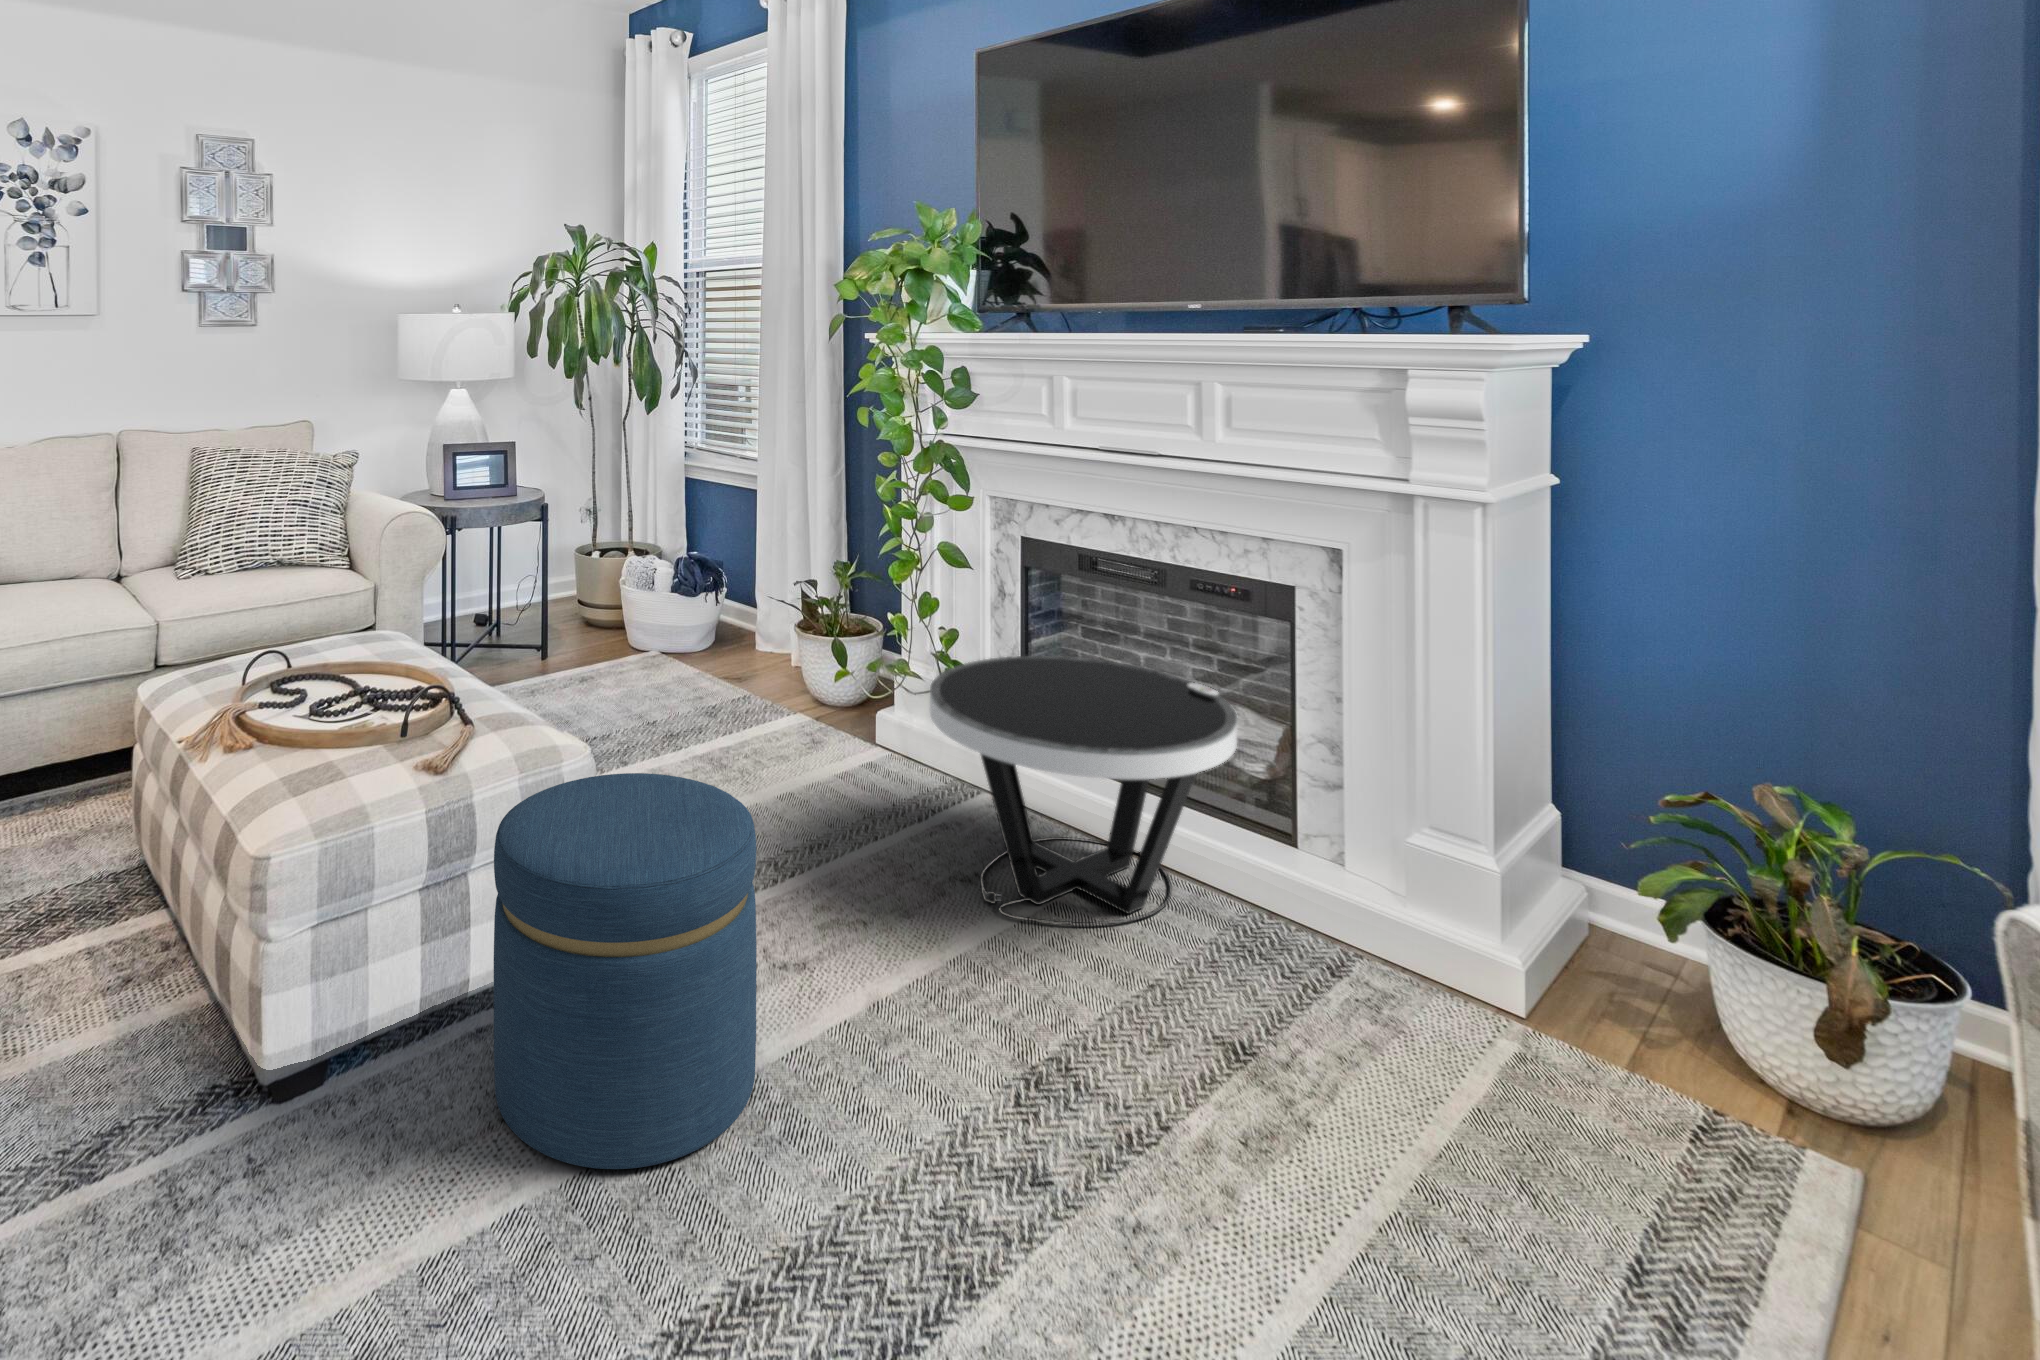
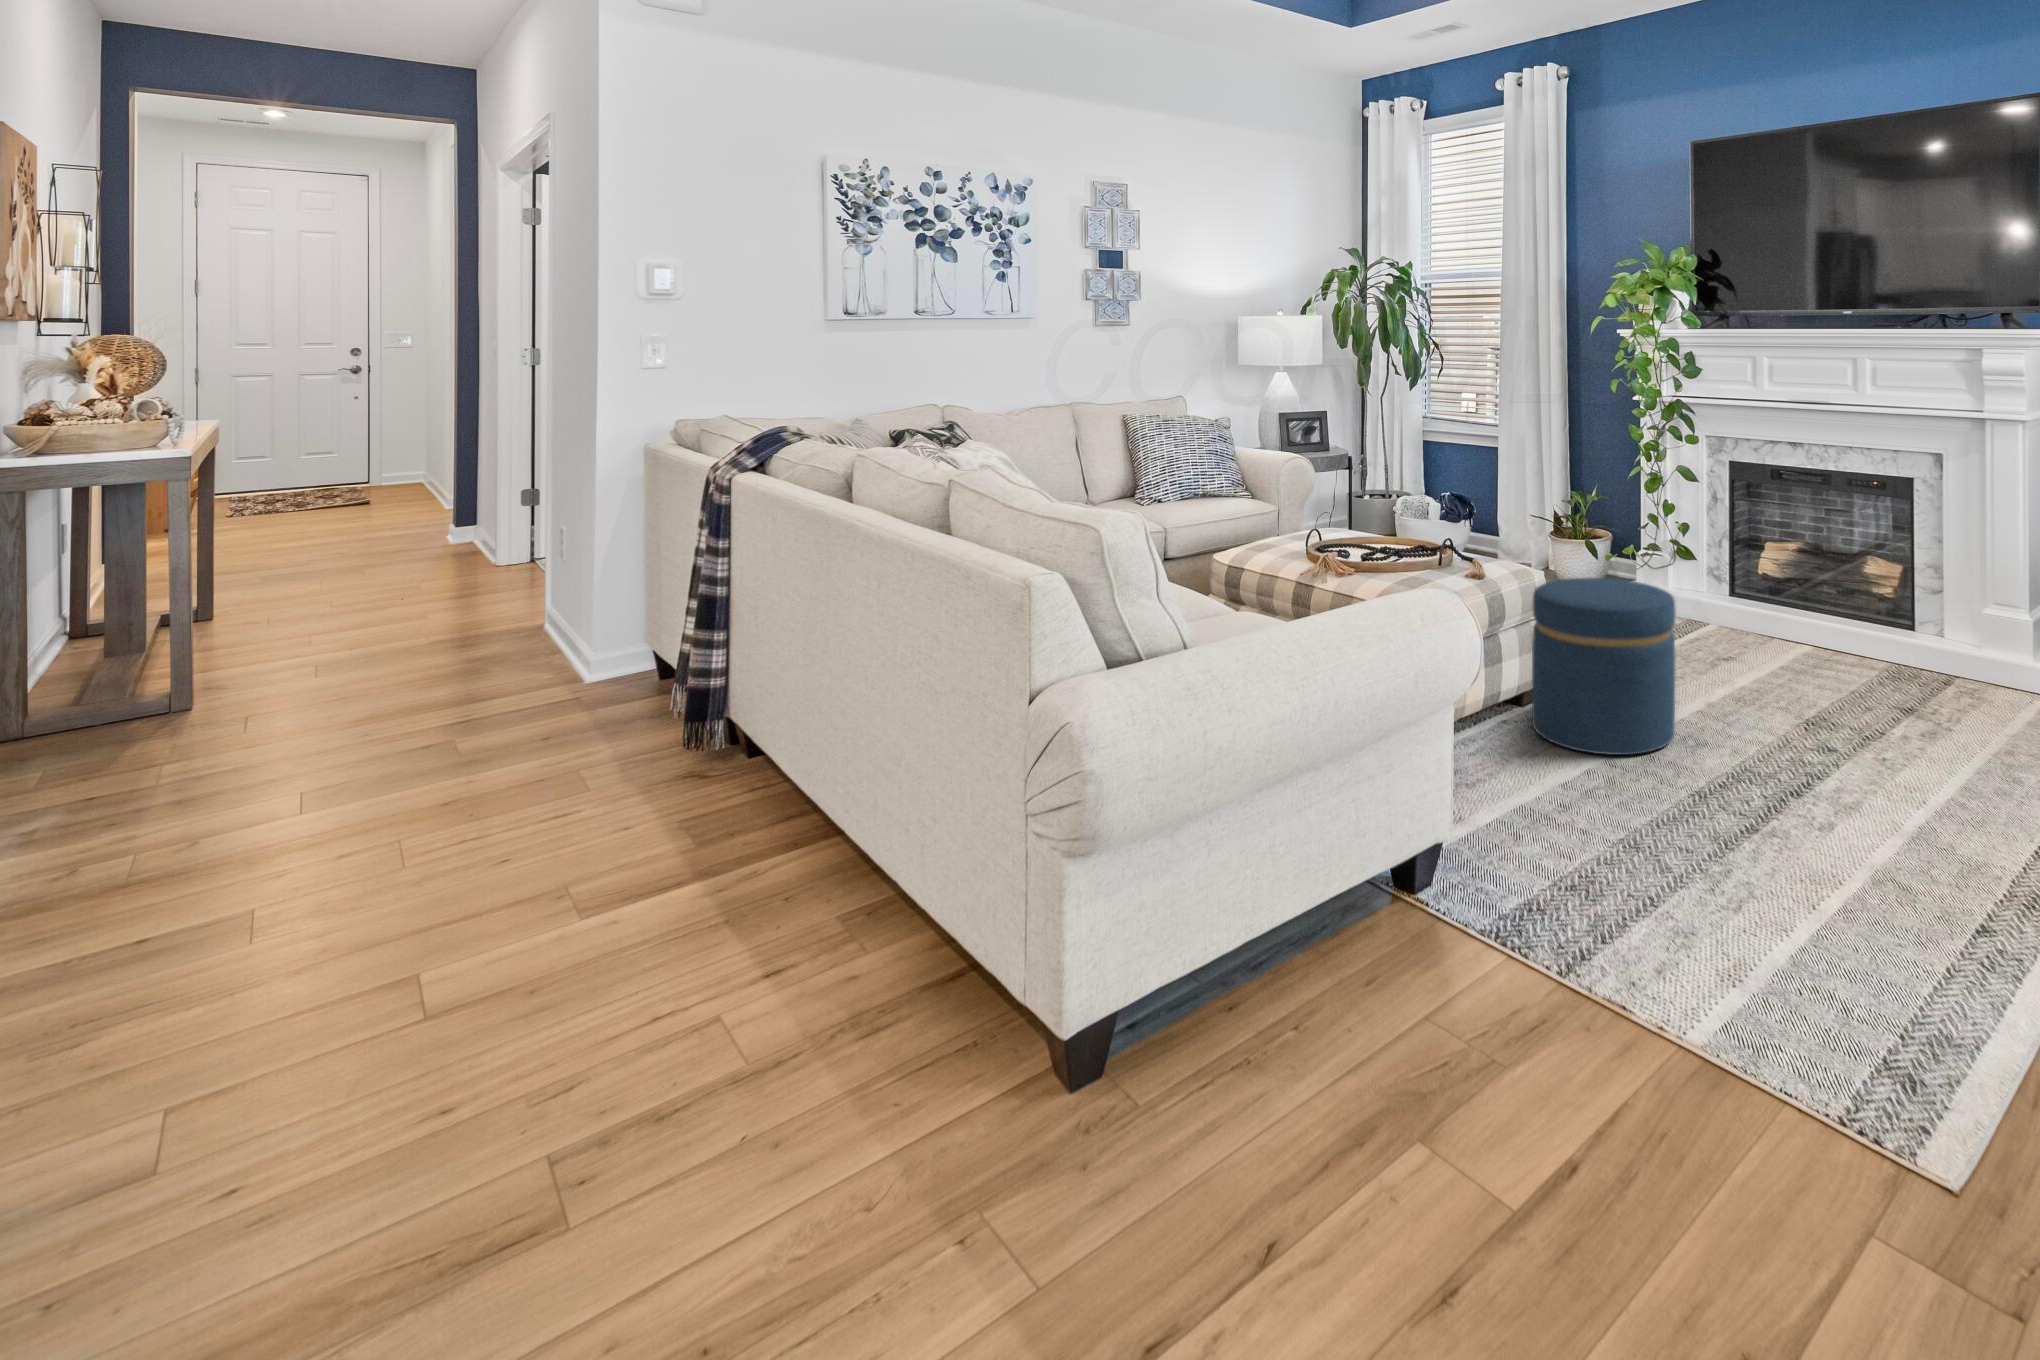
side table: present [930,656,1238,926] -> none [1700,532,1887,672]

